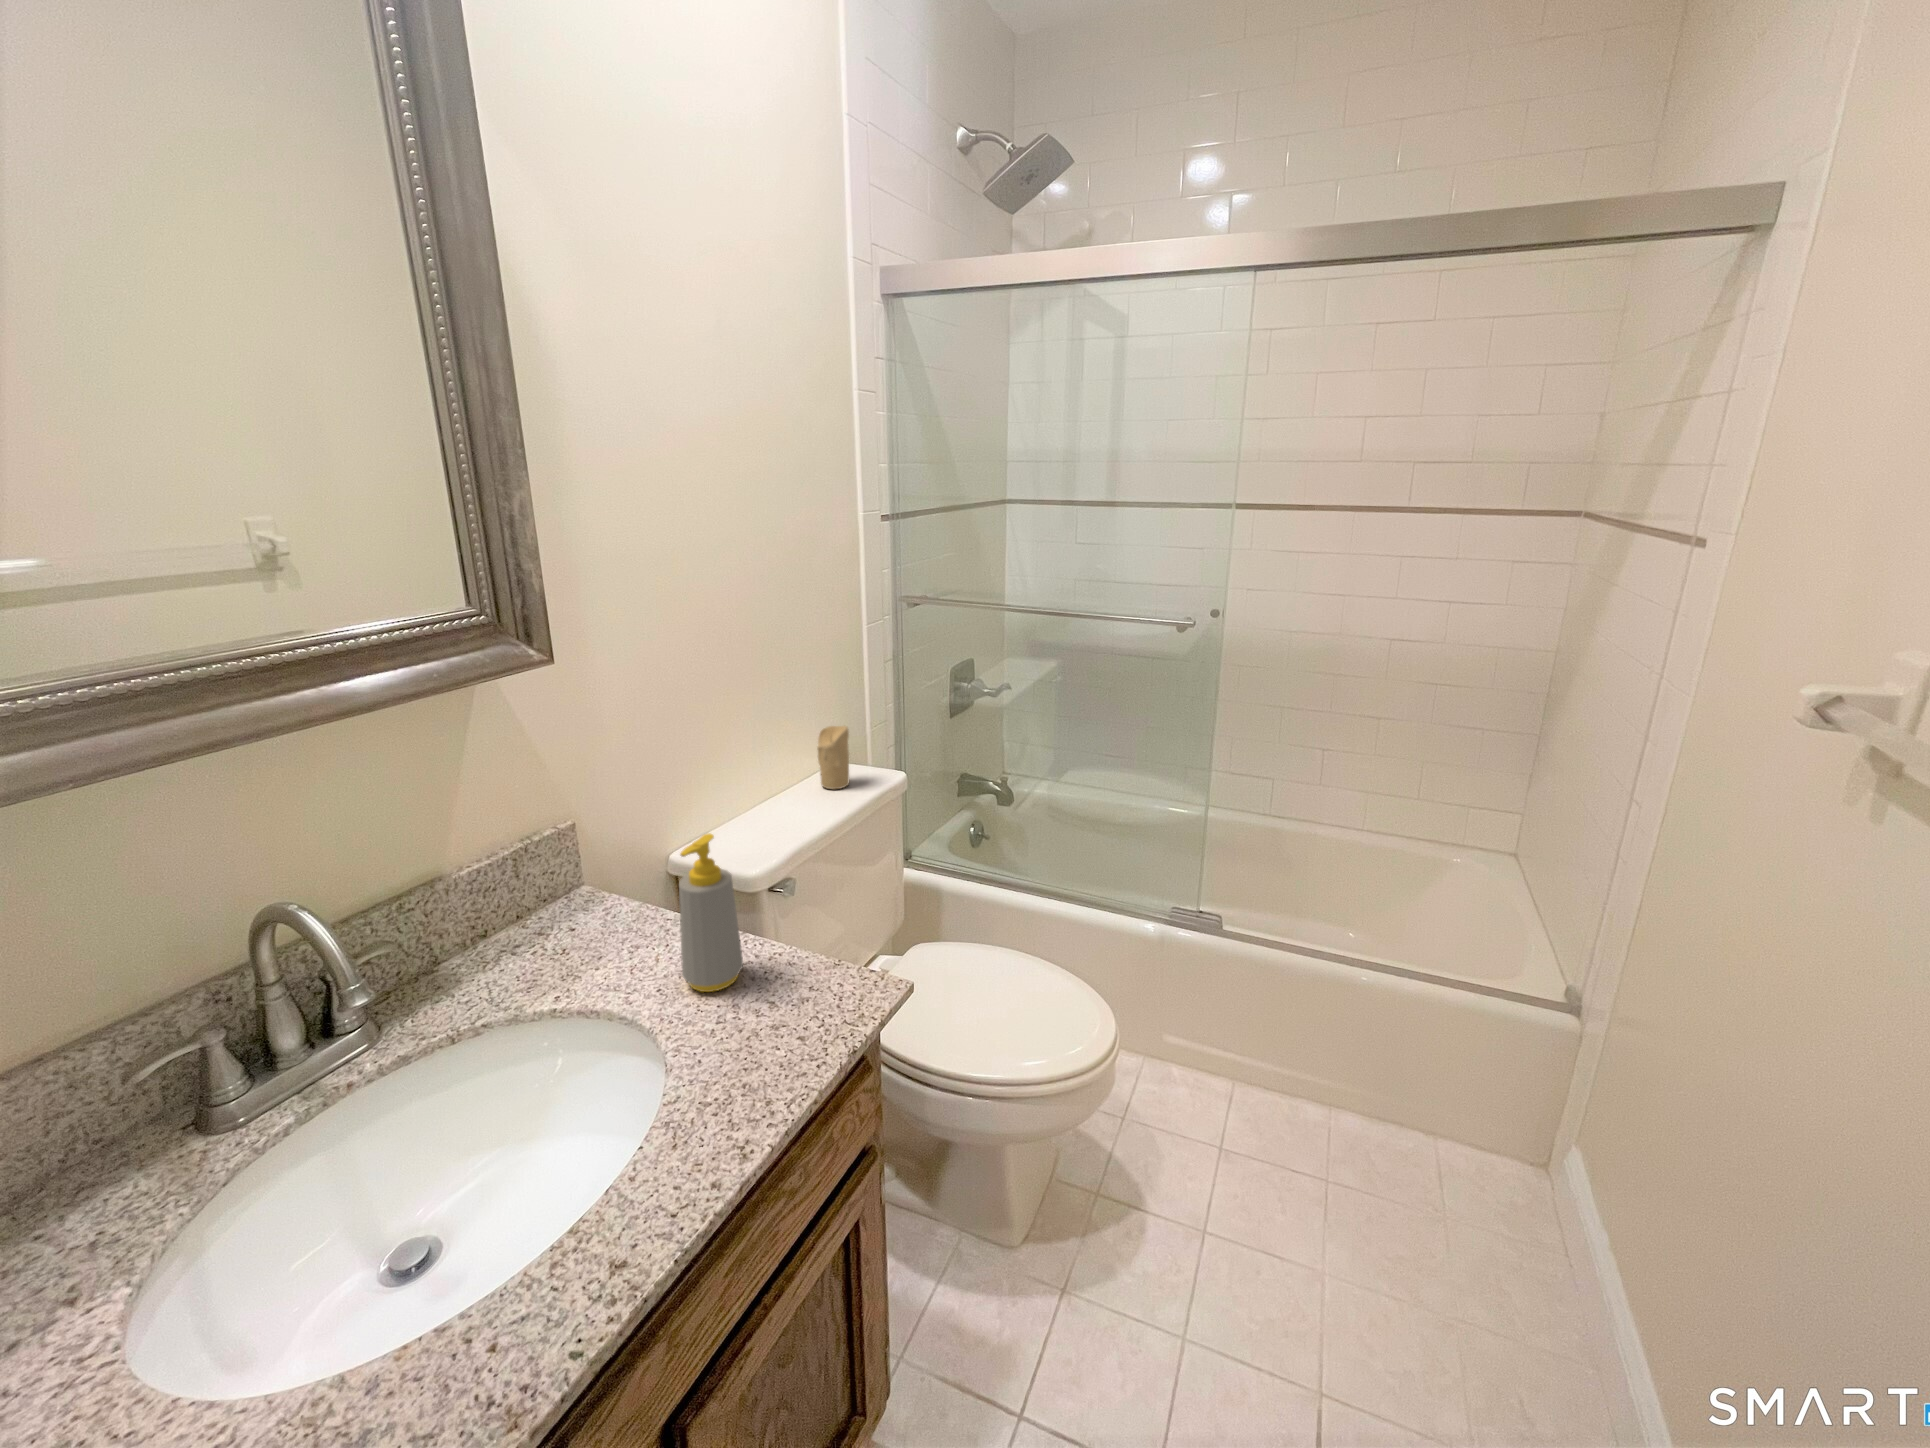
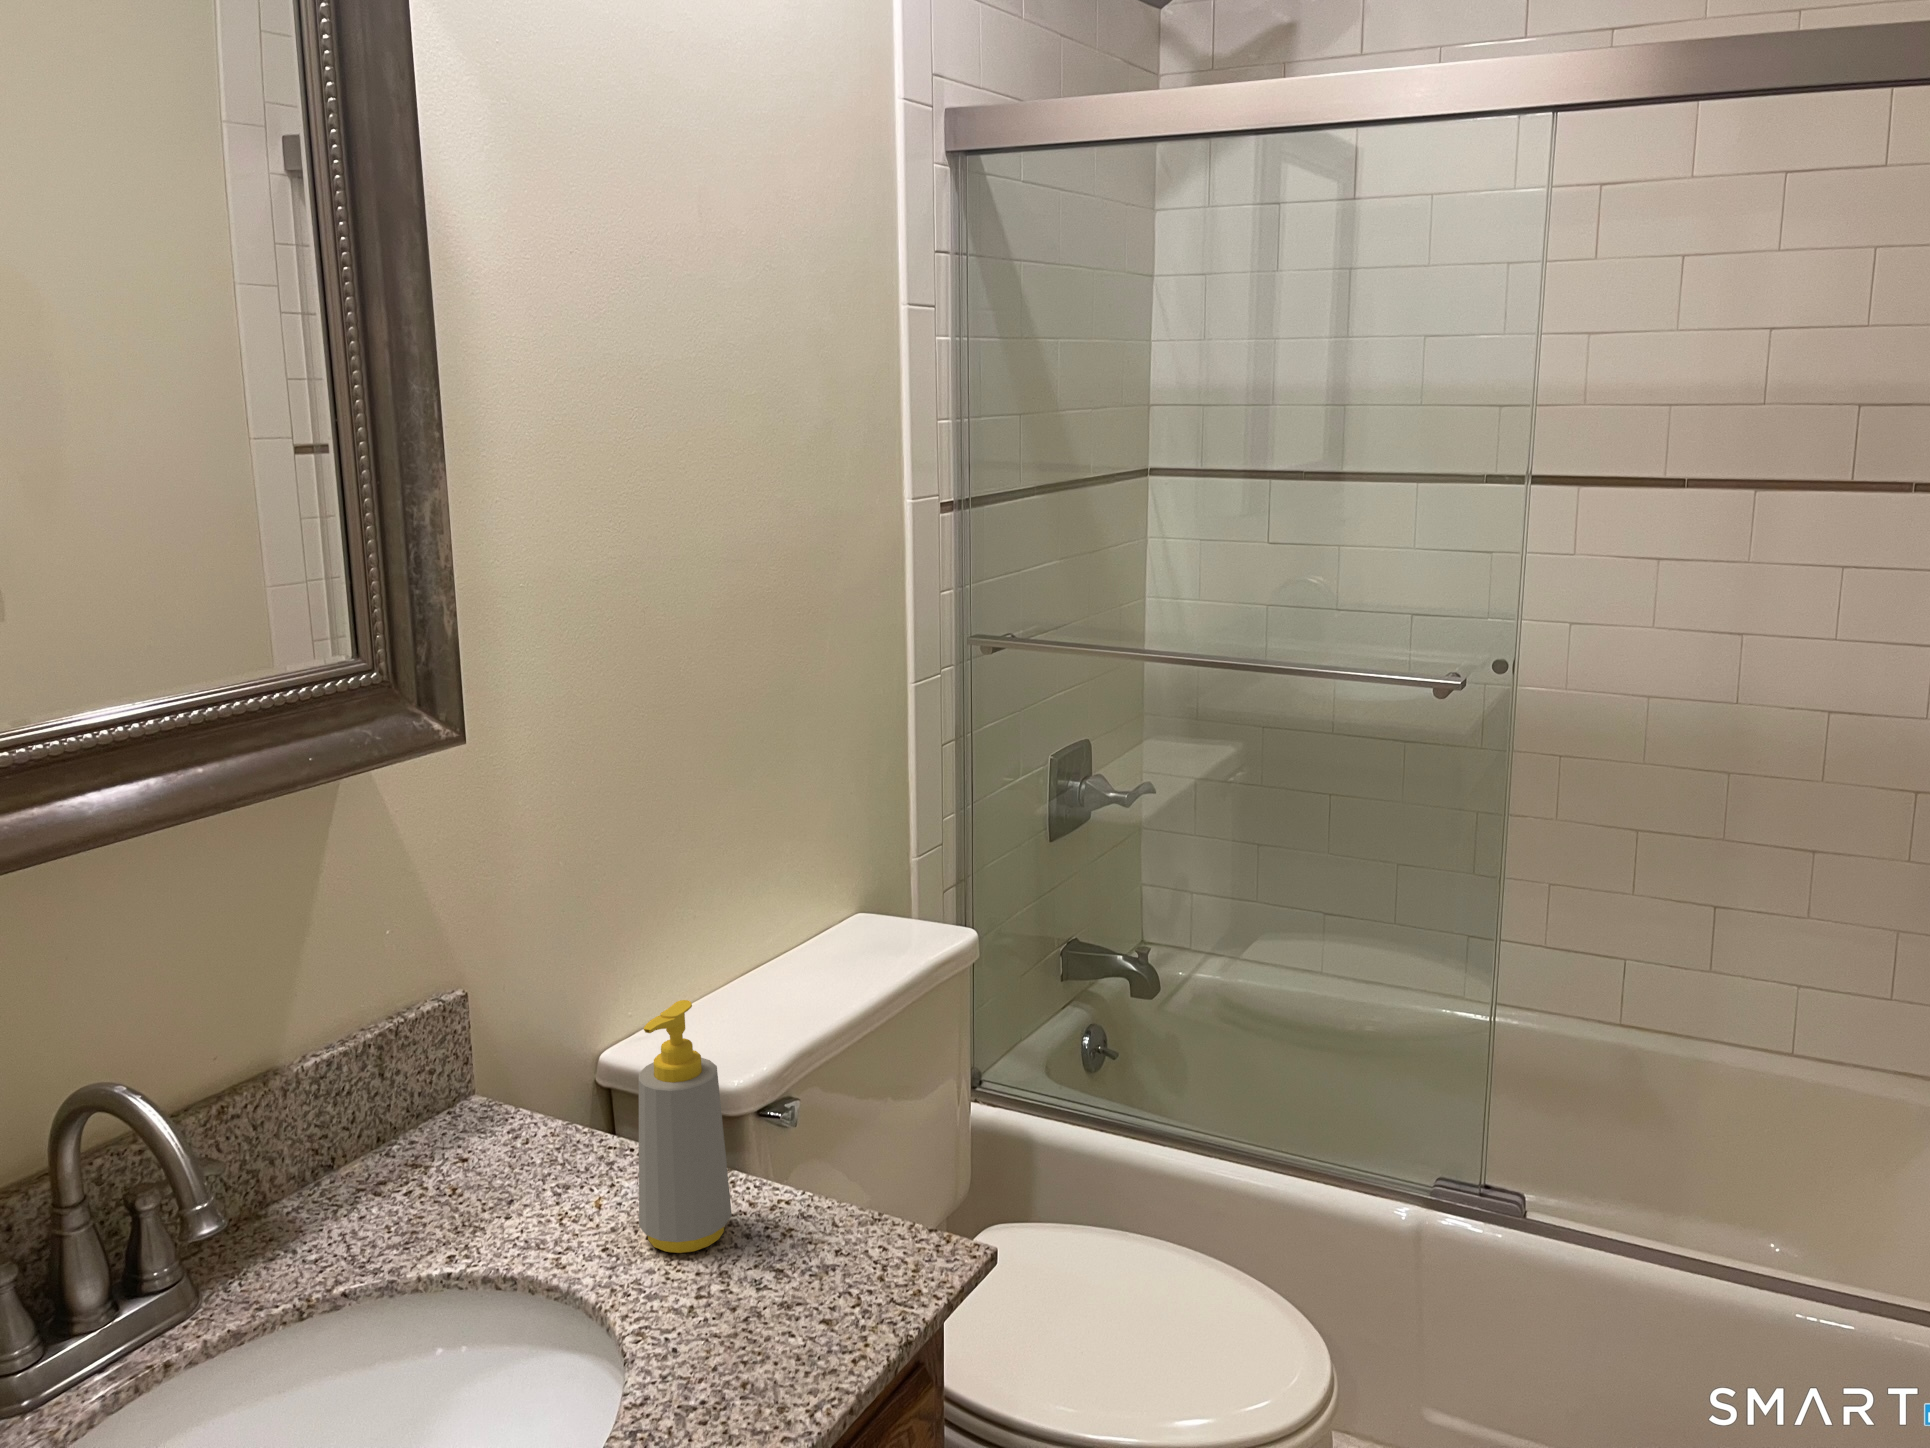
candle: present [817,726,849,789] -> none [830,851,882,957]

